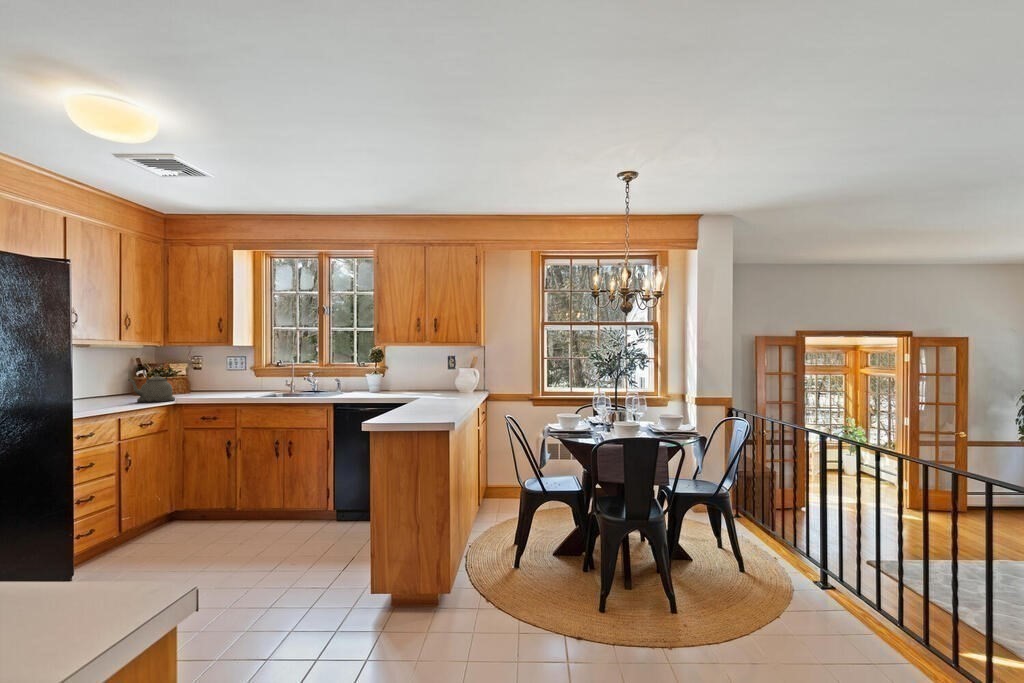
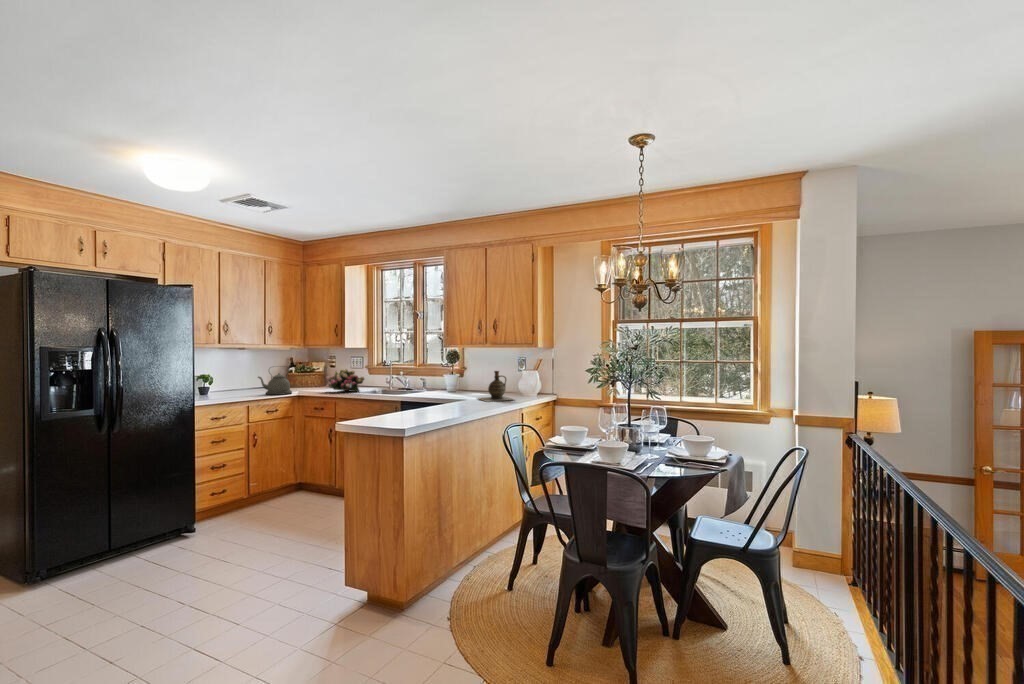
ceramic jug: none [427,367,470,398] -> present [478,371,514,402]
flower arrangement: none [217,369,267,395] -> present [326,369,364,392]

